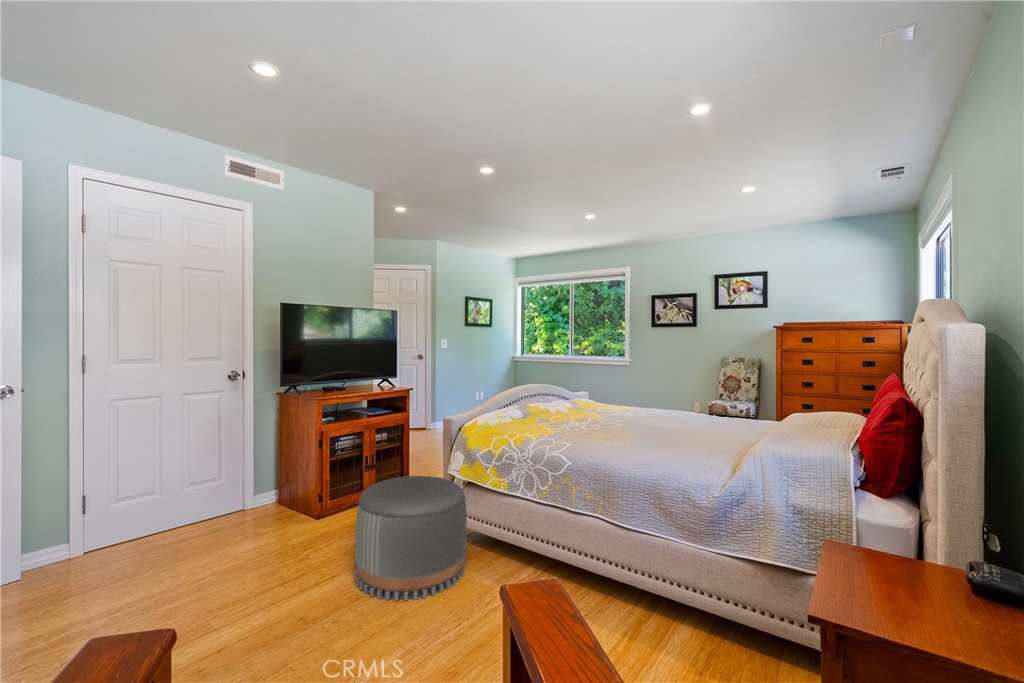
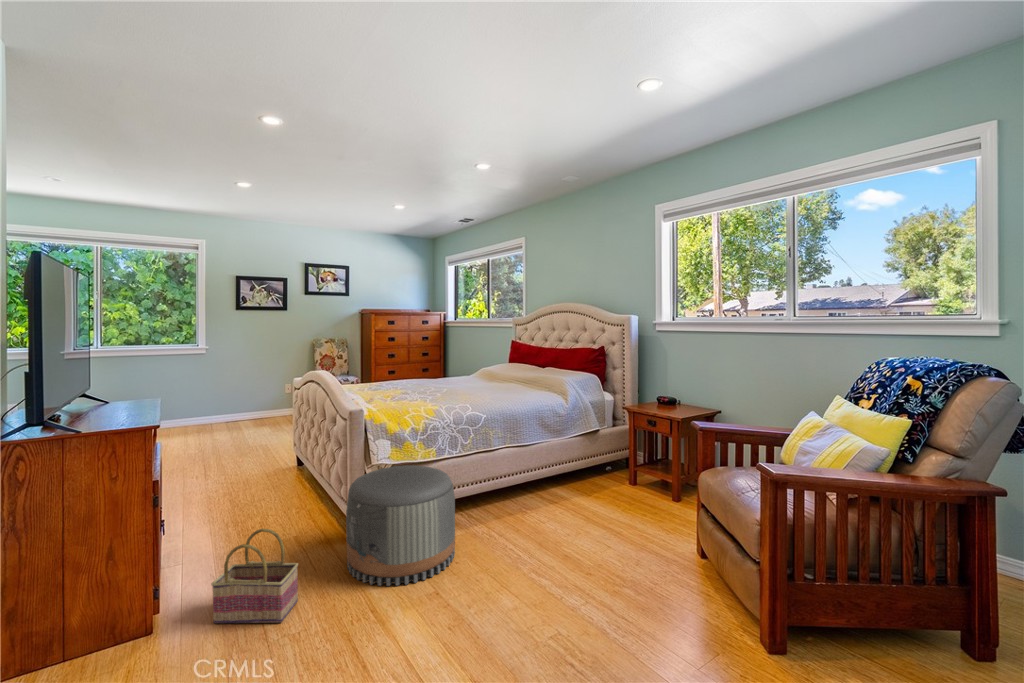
basket: none [307,482,341,551] -> present [211,529,298,623]

